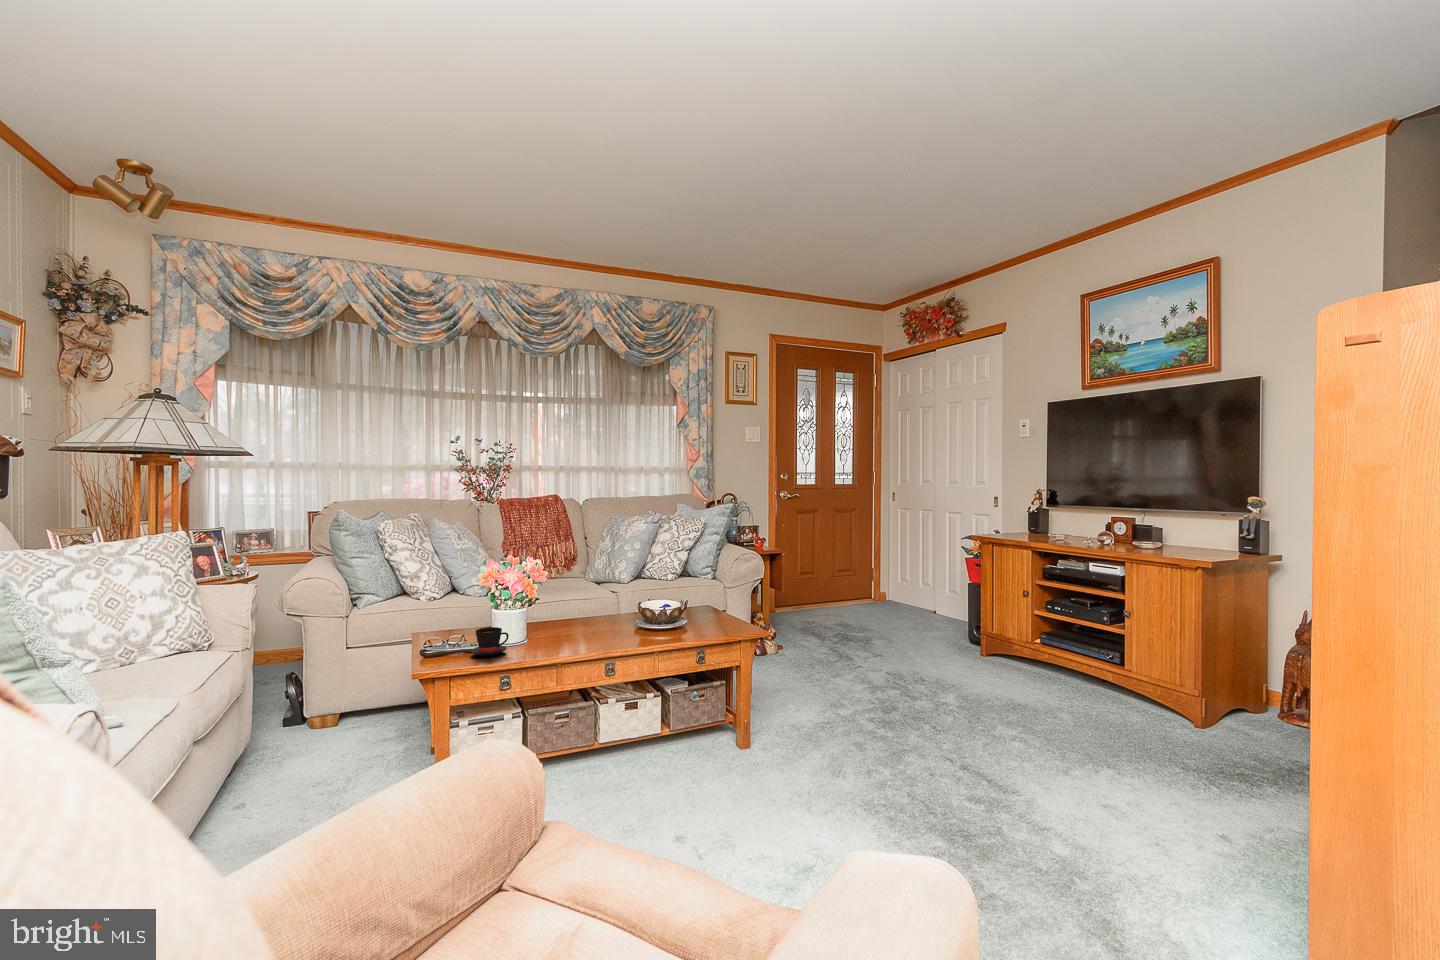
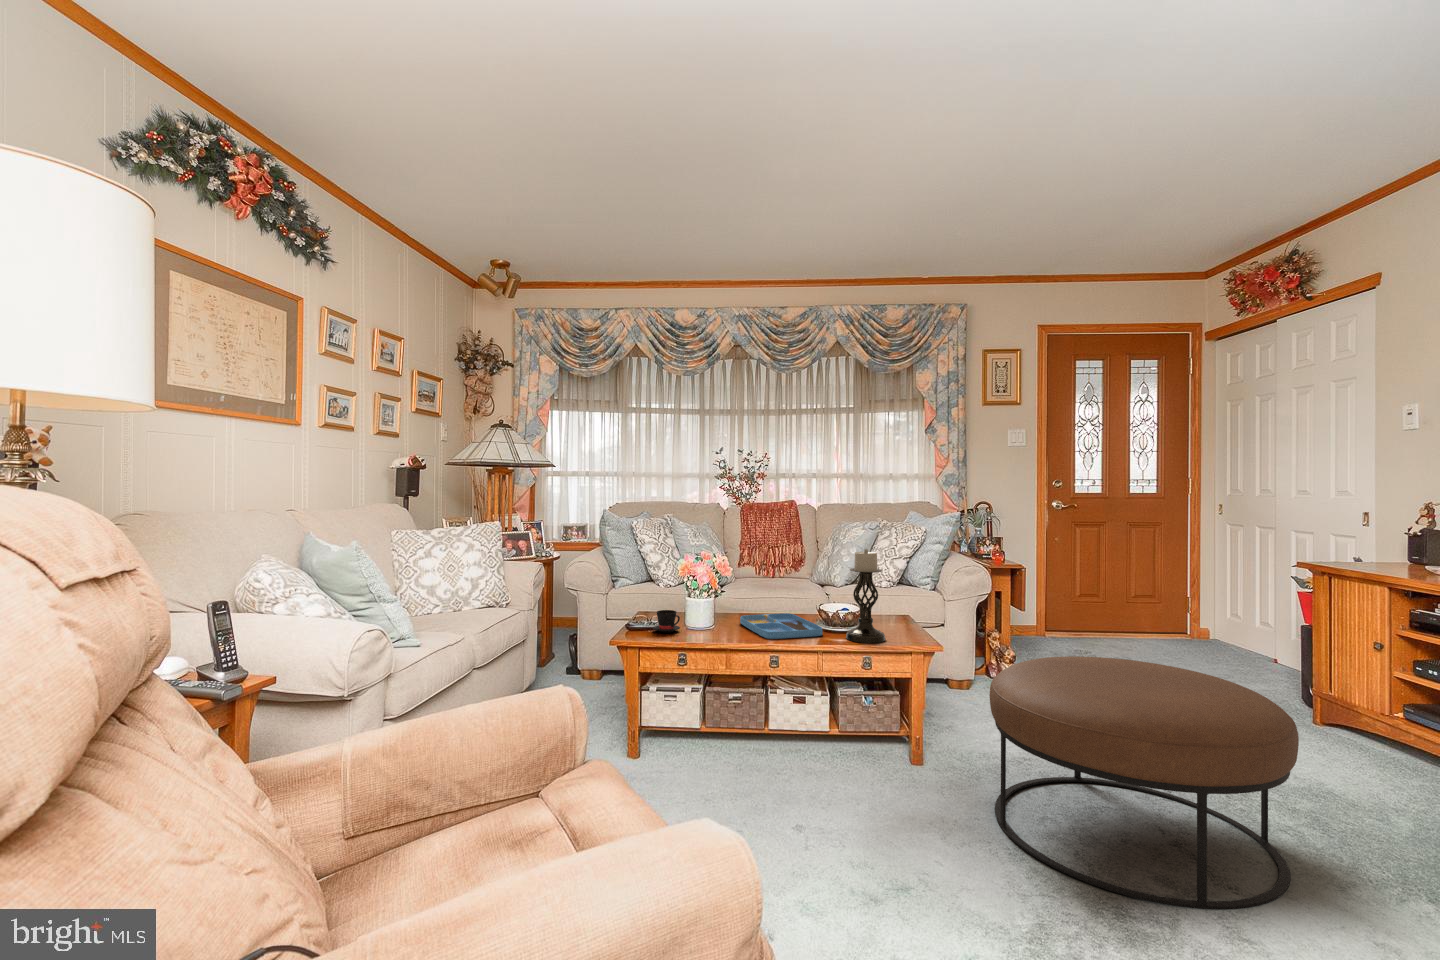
candle holder: none [696,538,737,637] -> present [846,549,885,643]
tray: none [565,615,671,646] -> present [740,613,823,639]
ottoman: none [862,622,1115,834] -> present [990,656,1299,910]

